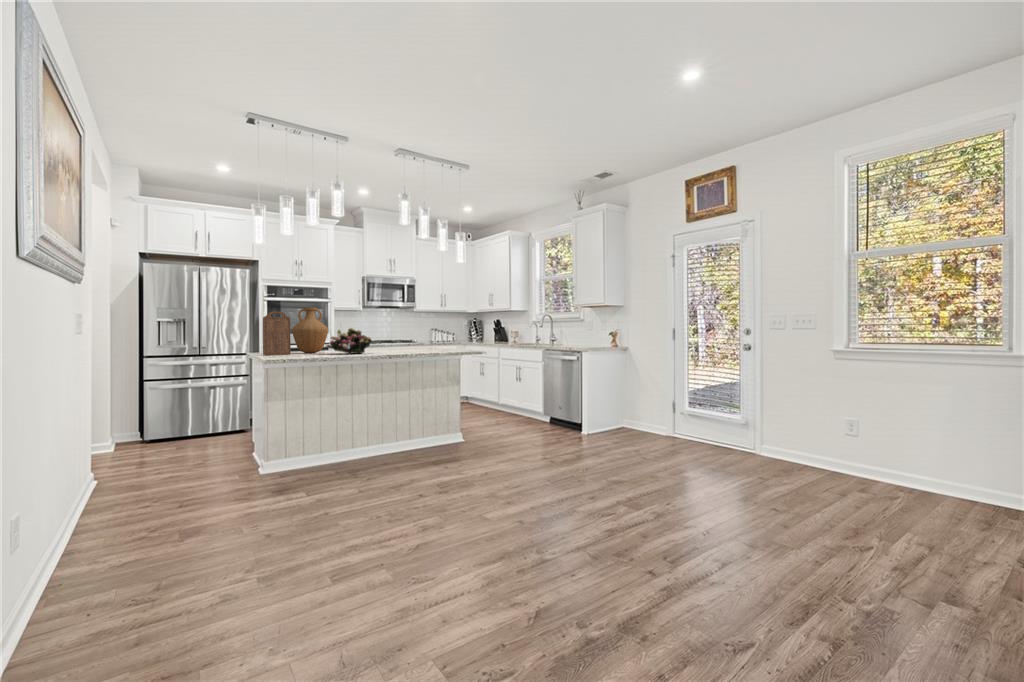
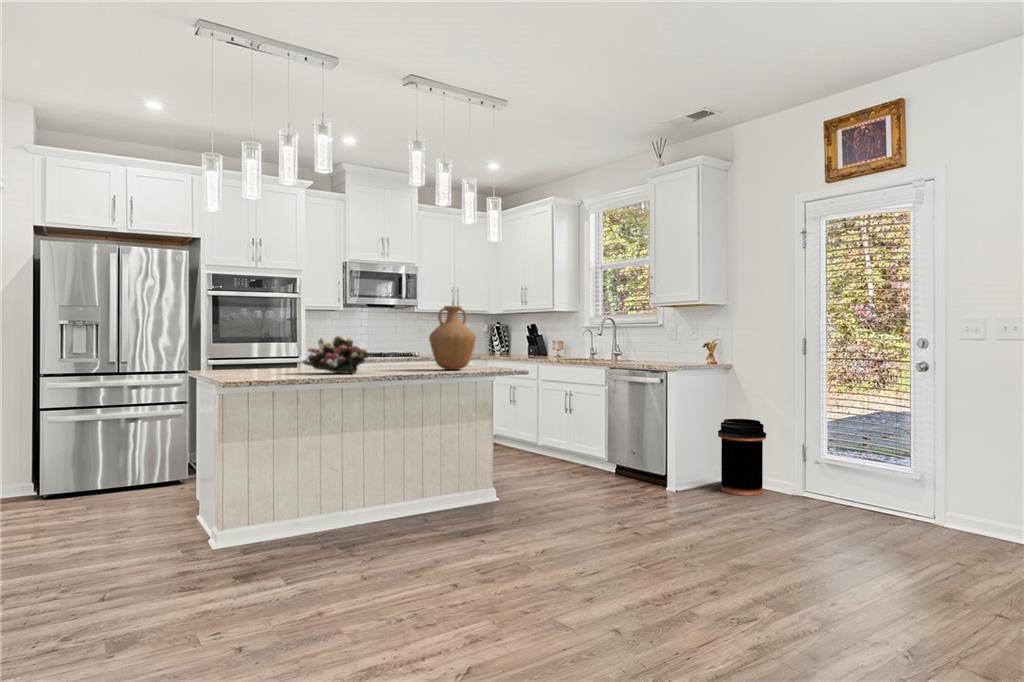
vase: present [292,307,328,353] -> present [429,306,476,370]
cutting board: present [263,312,291,355] -> none [212,312,251,375]
trash can: none [617,384,649,436] -> present [718,419,766,495]

